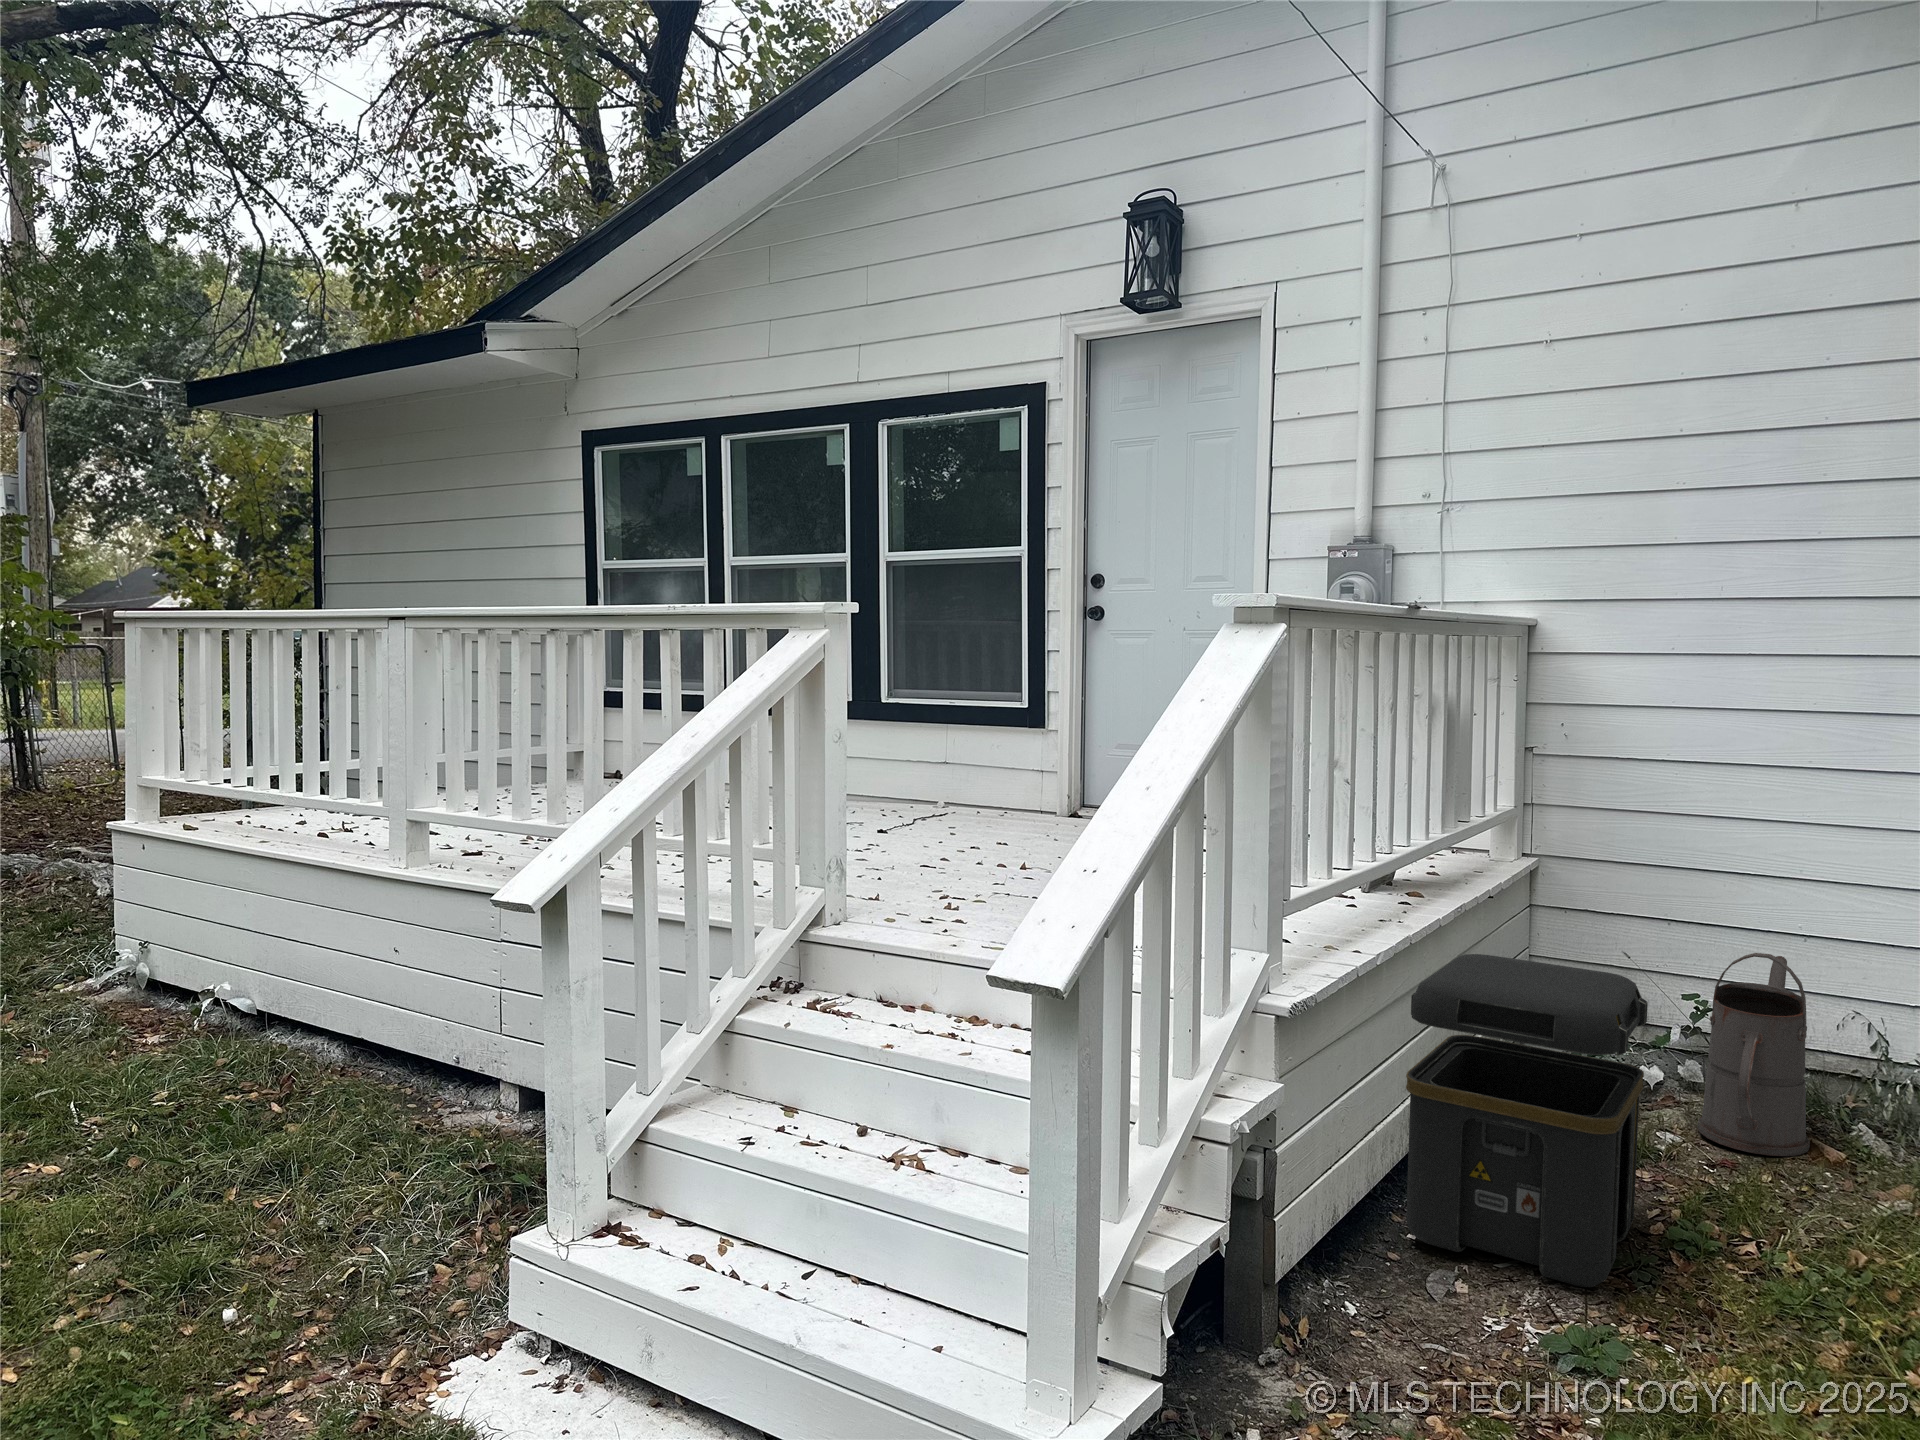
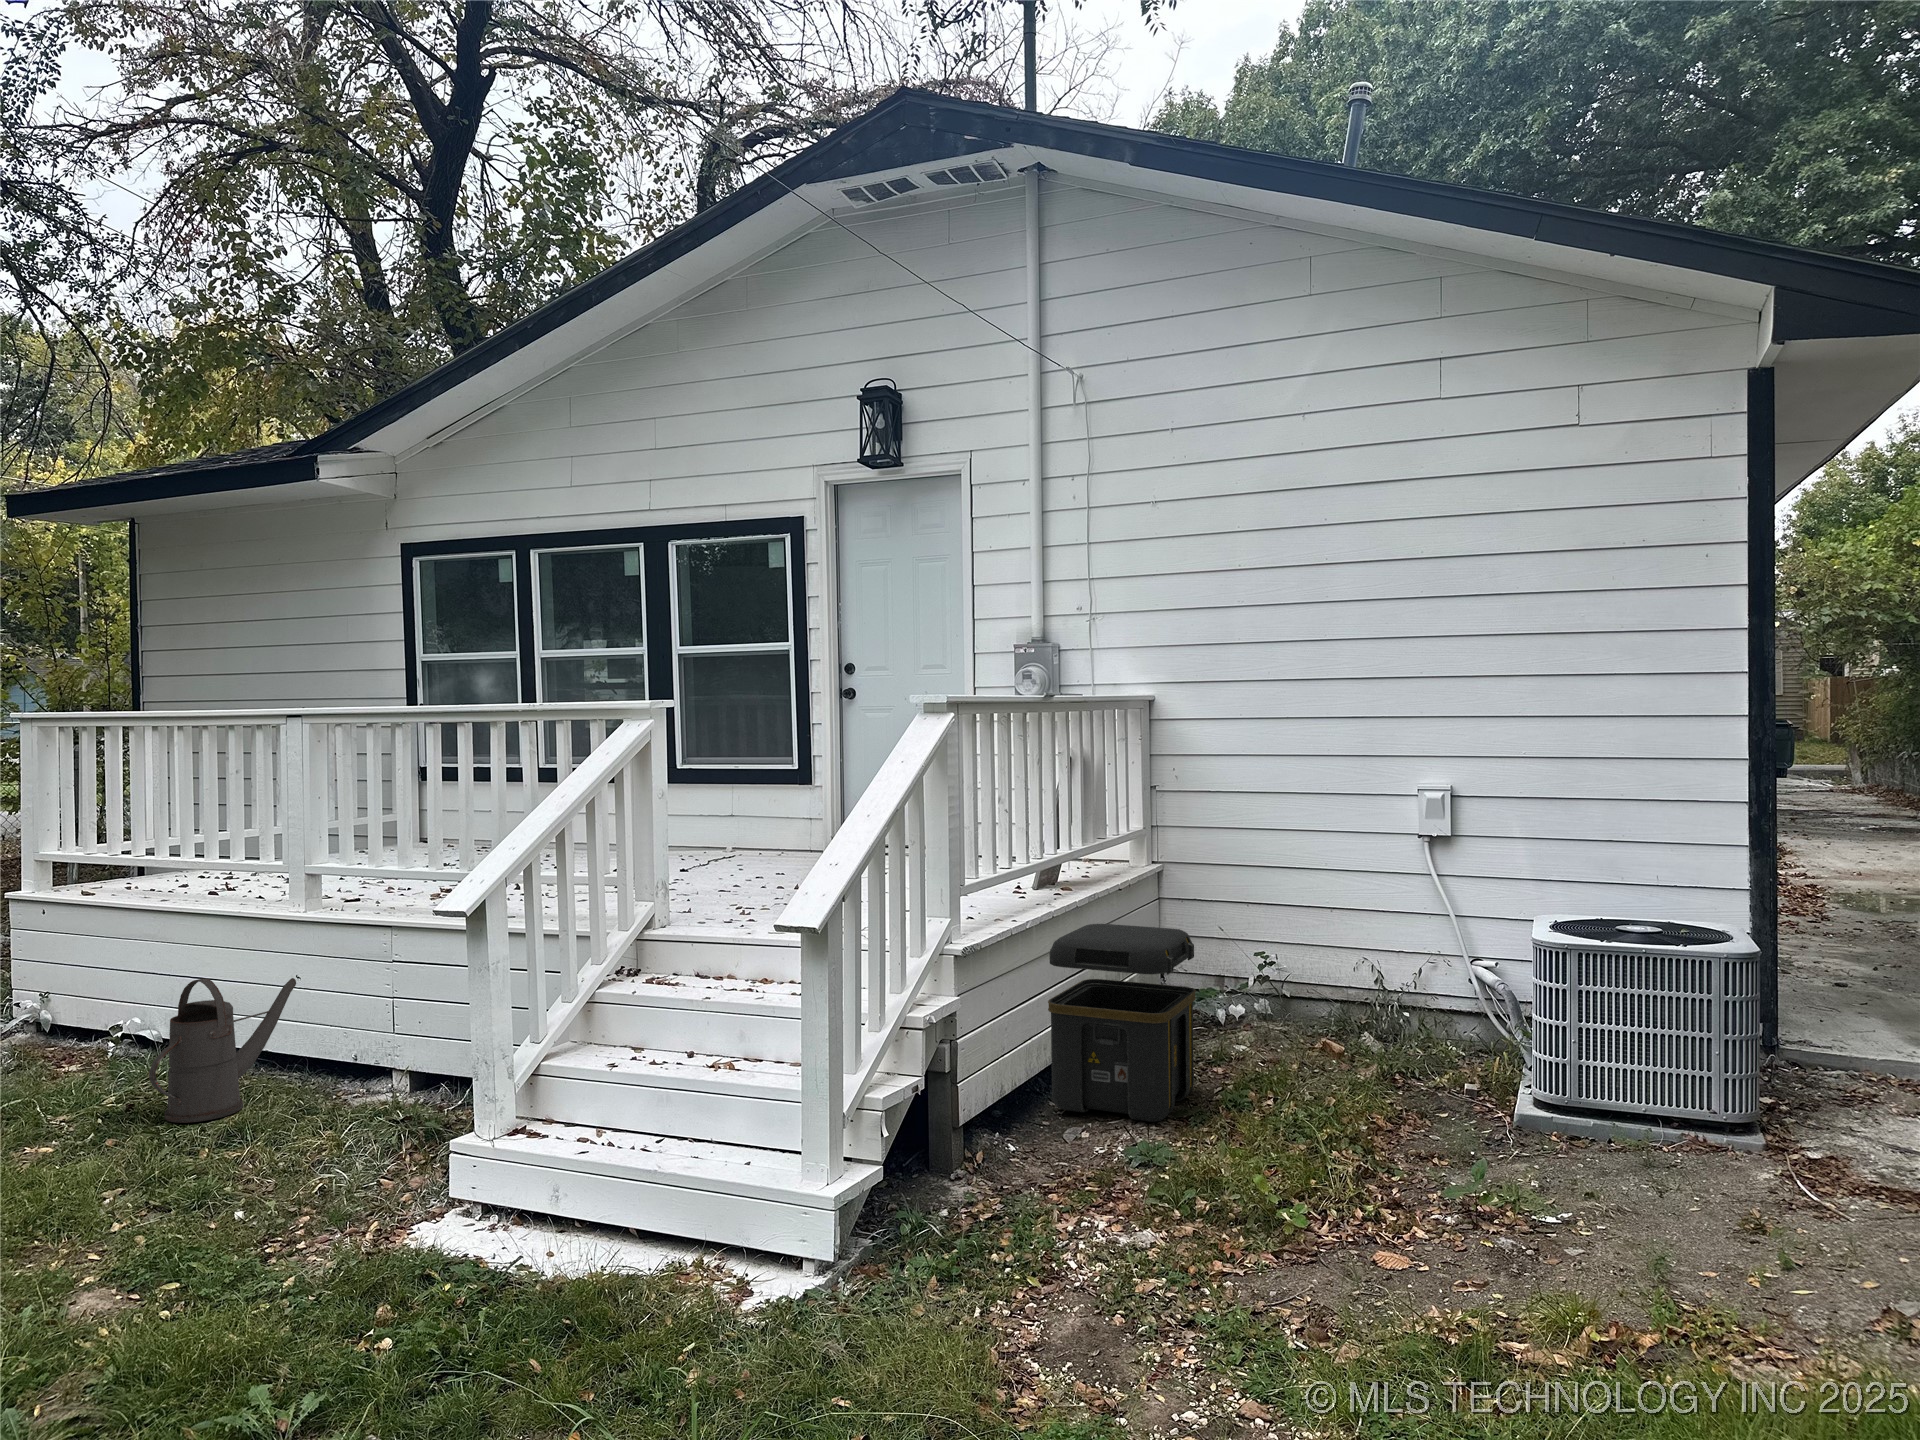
watering can: present [1697,953,1810,1156] -> present [149,978,296,1123]

